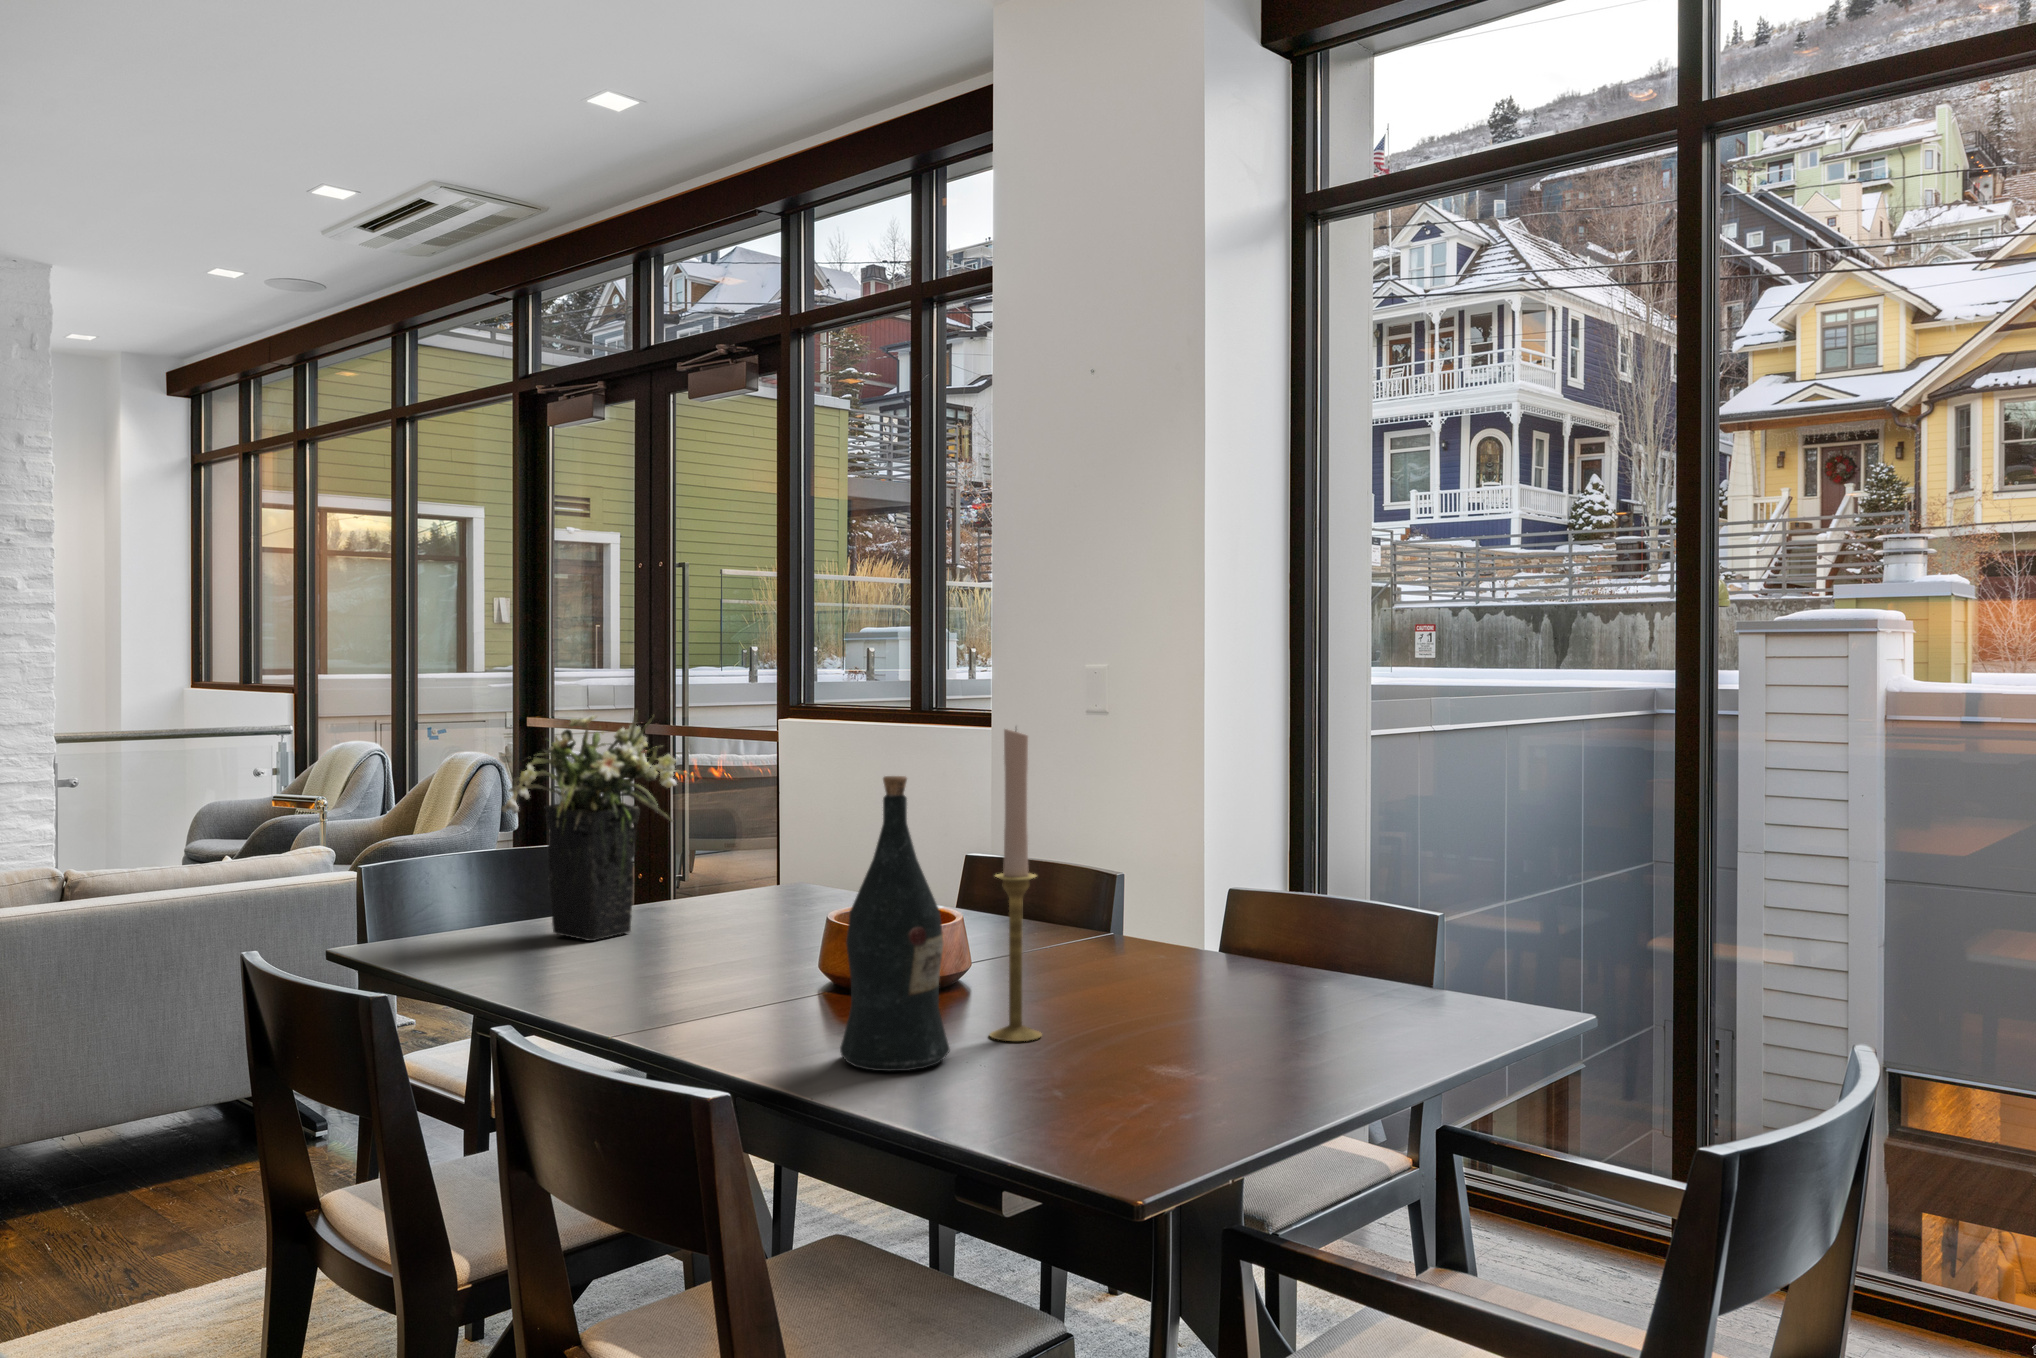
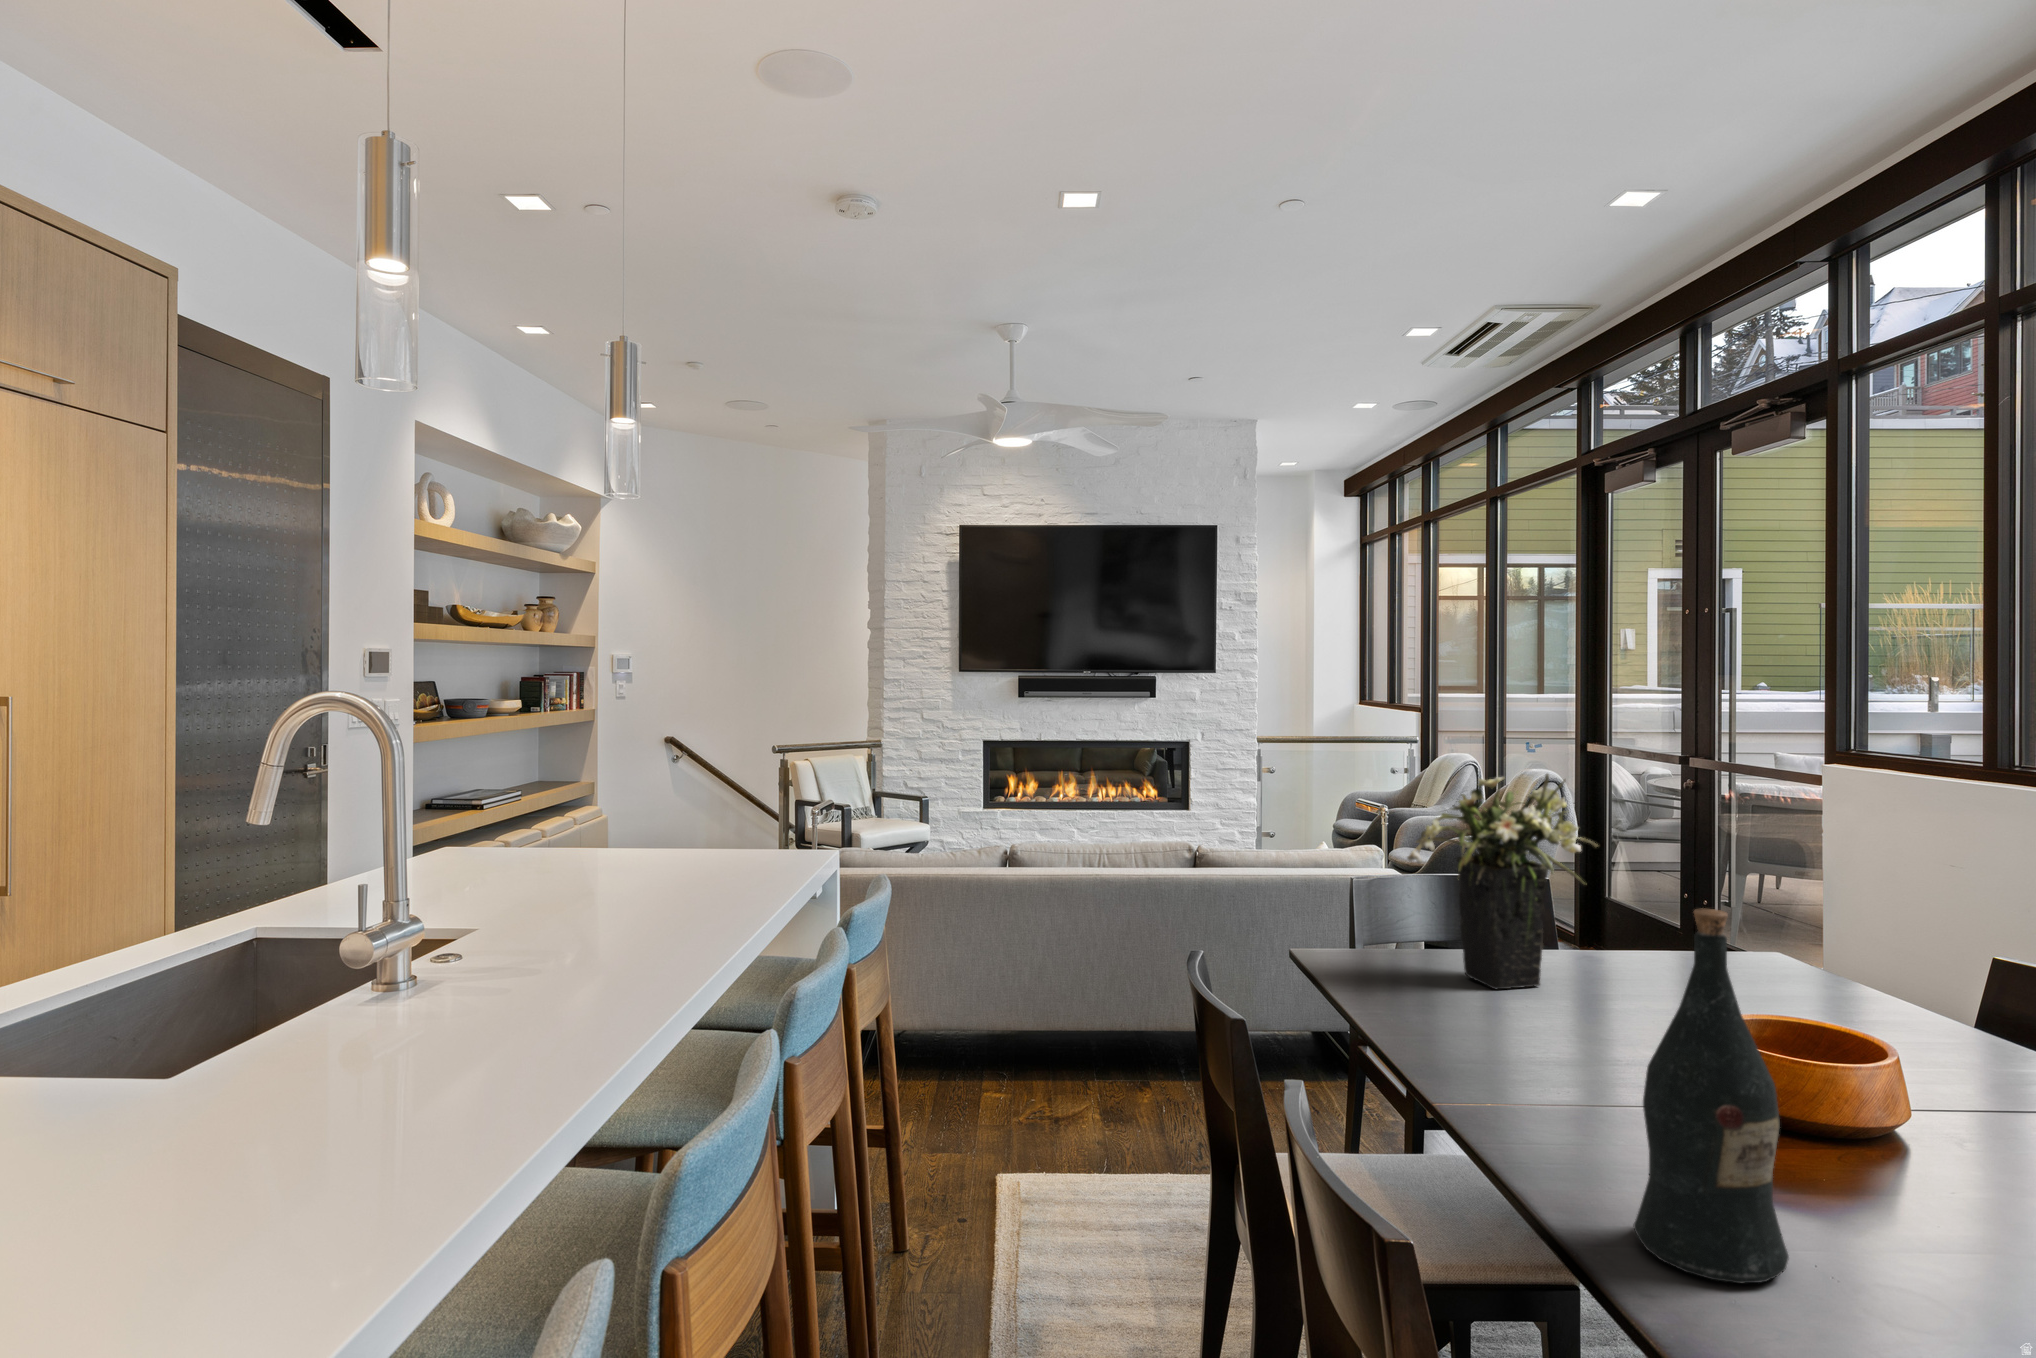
candlestick: present [990,729,1042,1041] -> none [1874,858,1962,1284]

